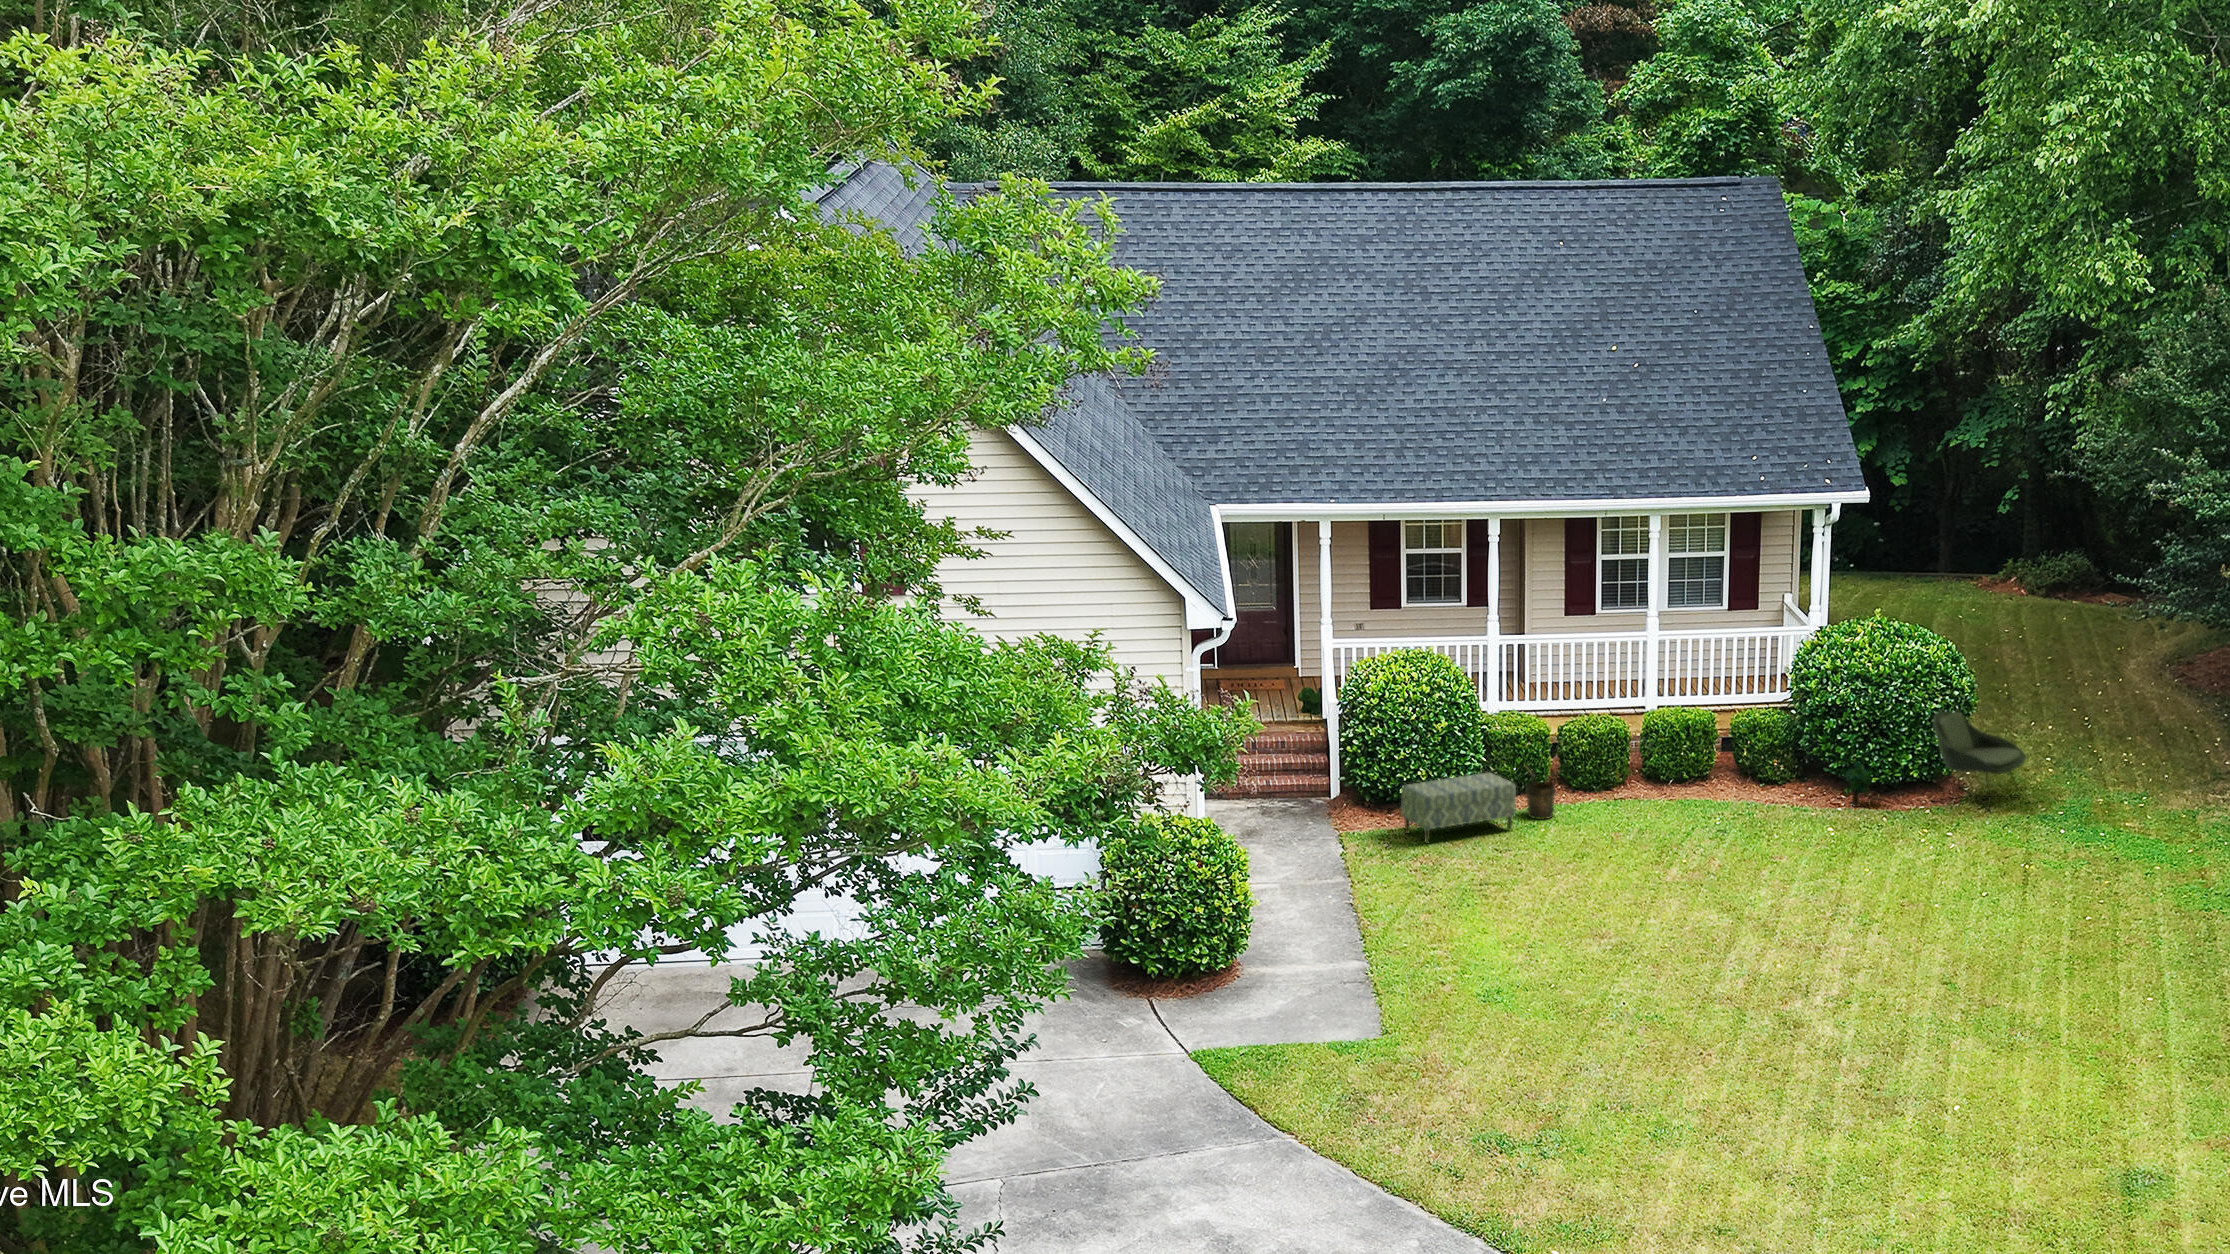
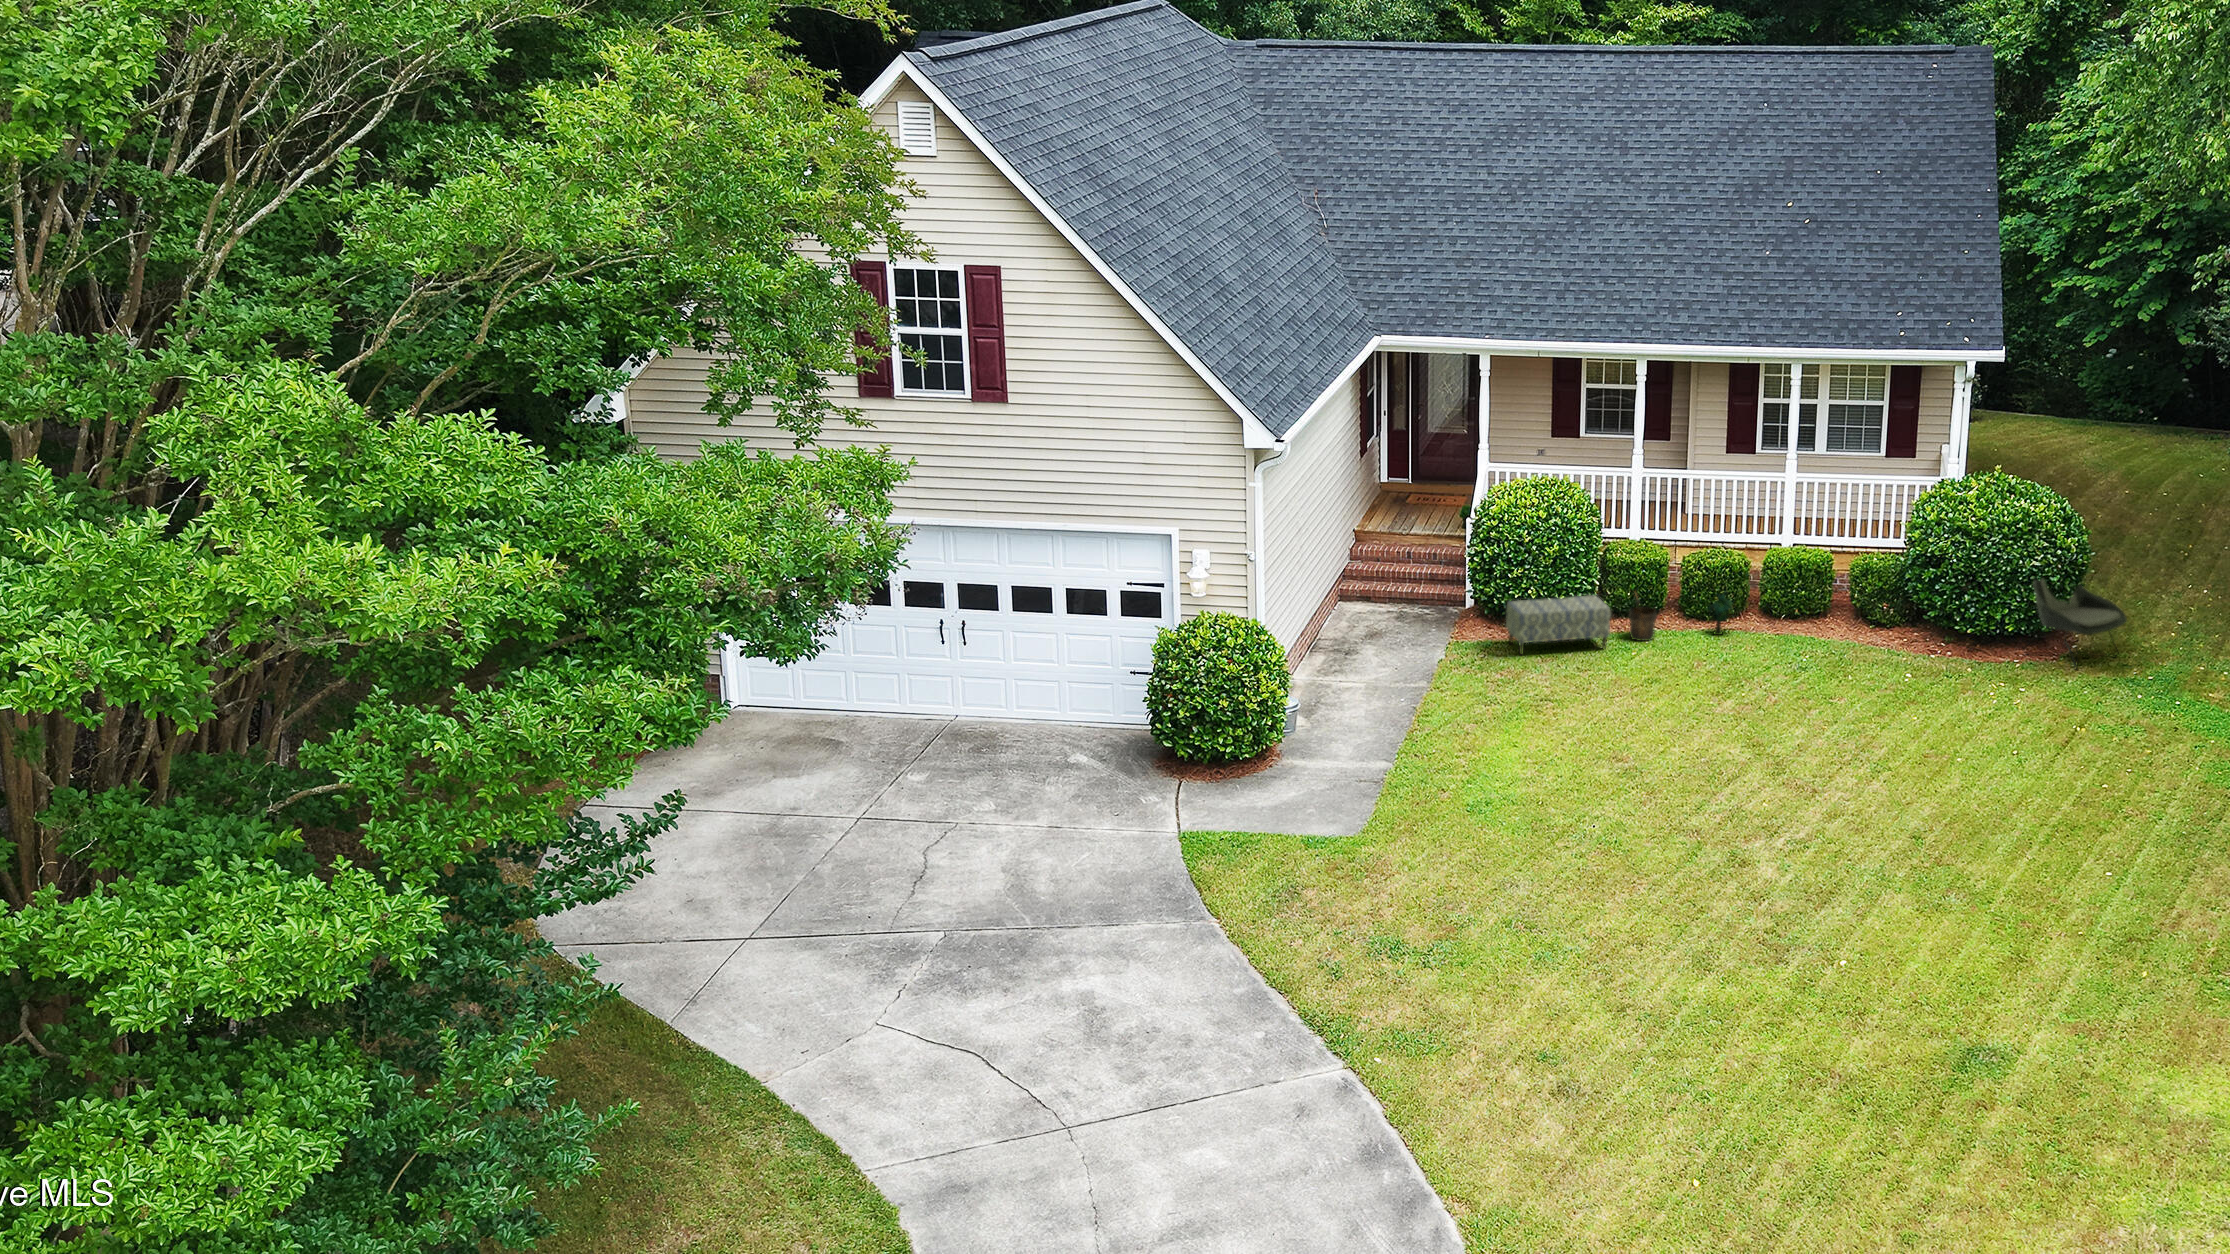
decorative plant: present [1845,758,1872,807] -> present [1708,591,1733,635]

